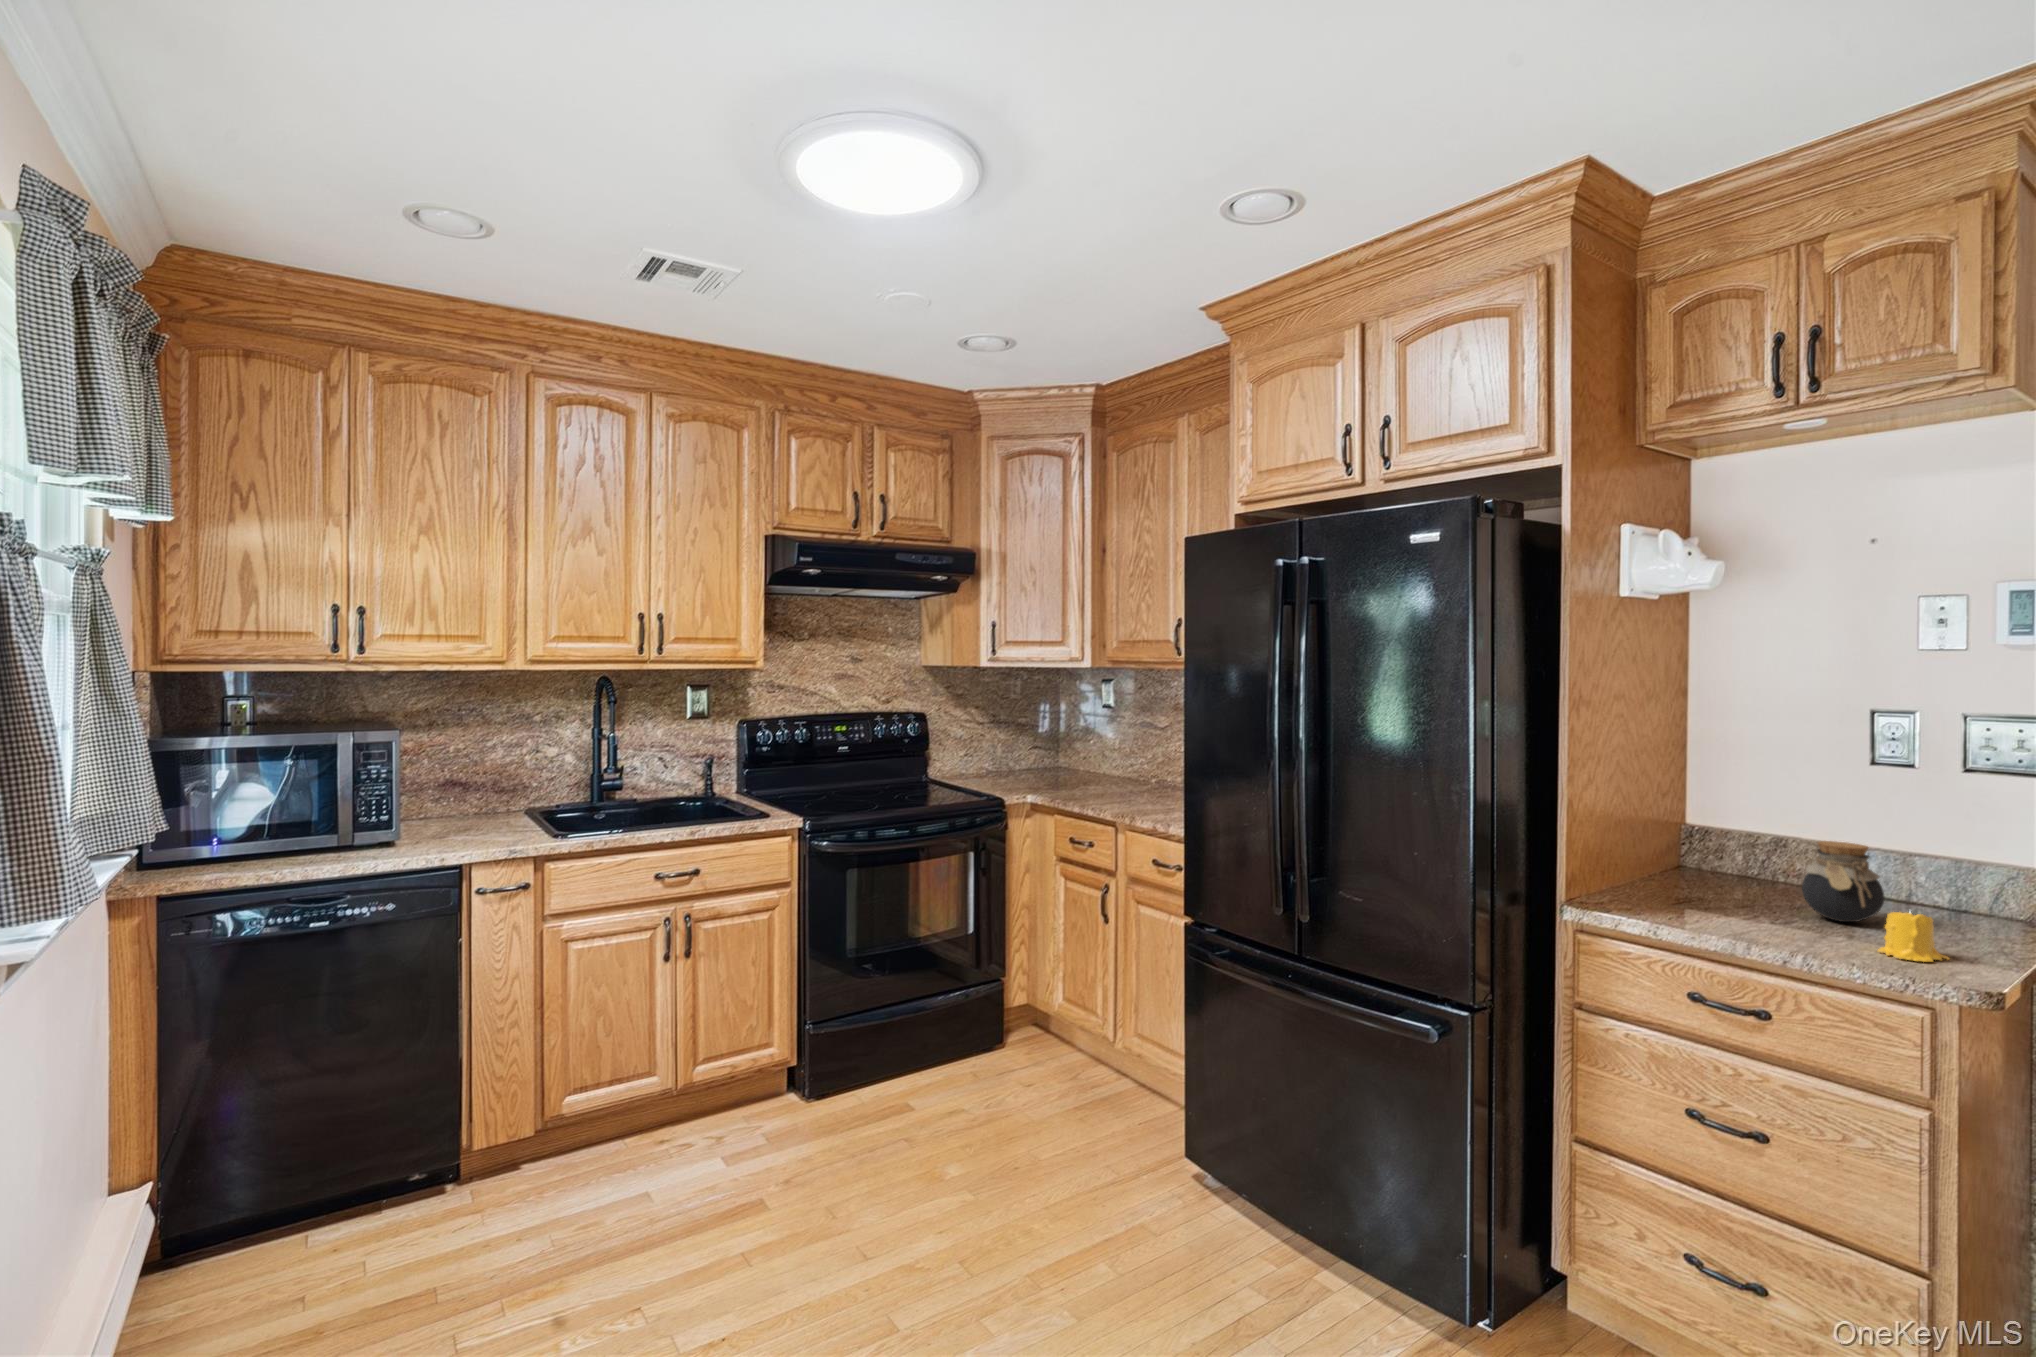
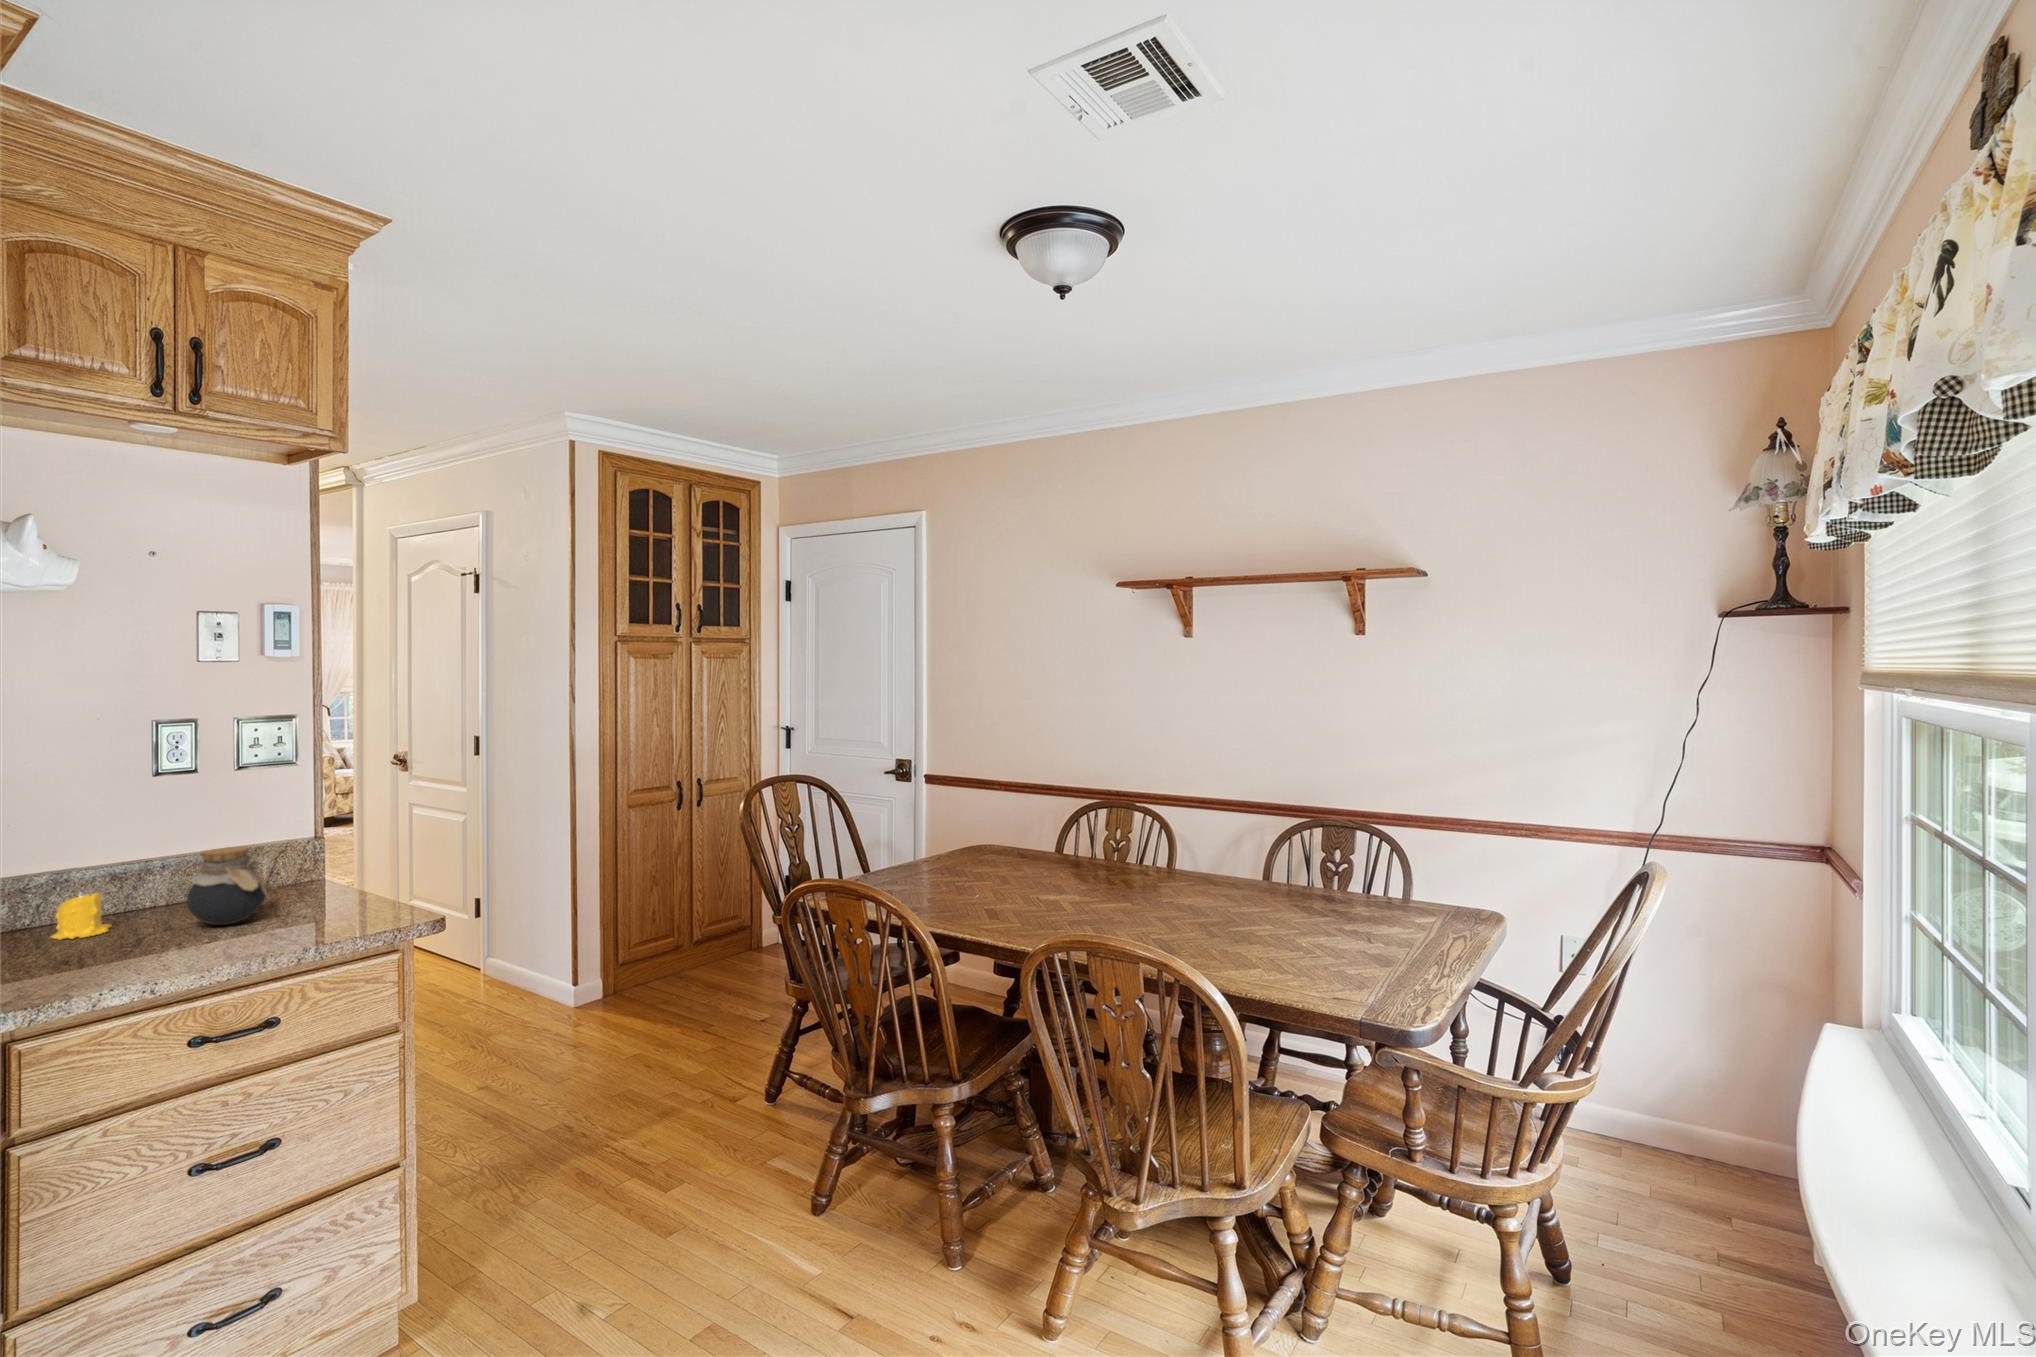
candle: present [1878,912,1949,962] -> present [52,893,111,940]

